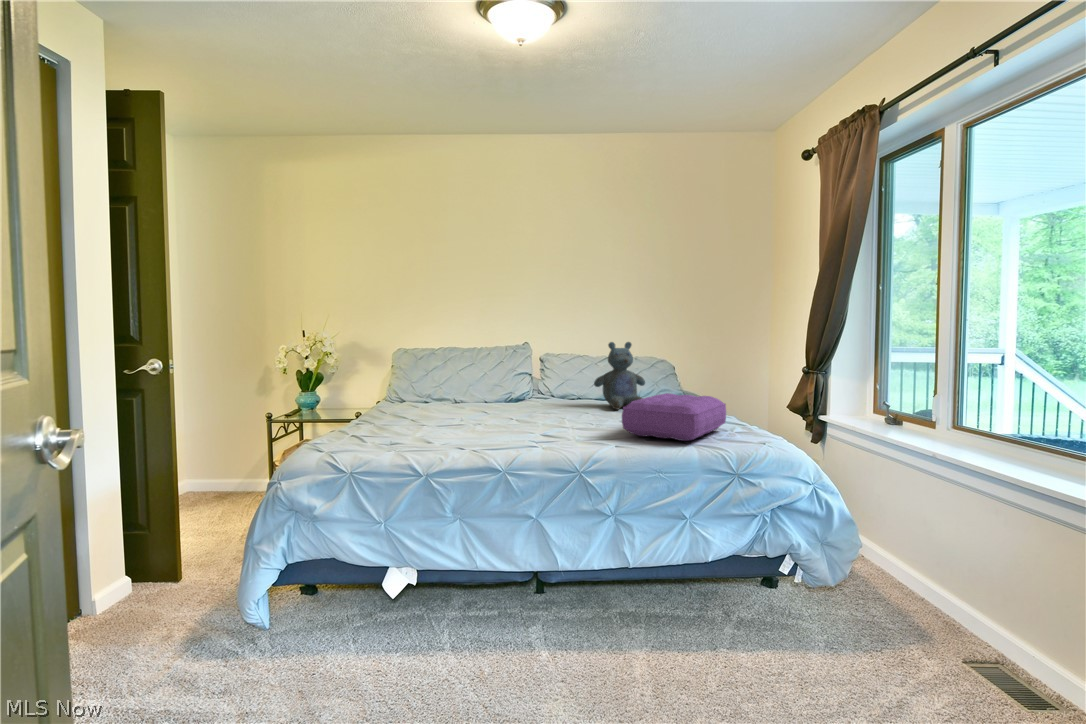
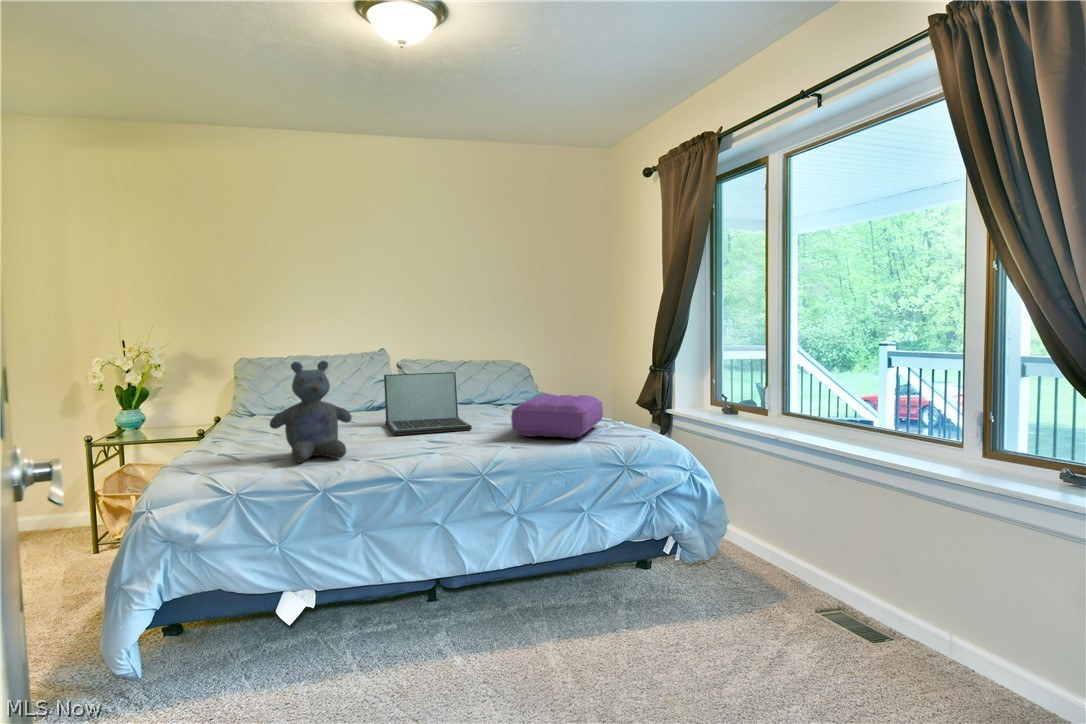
stuffed bear: present [594,342,645,410] -> present [270,360,352,463]
laptop: none [510,367,588,426] -> present [384,372,472,435]

